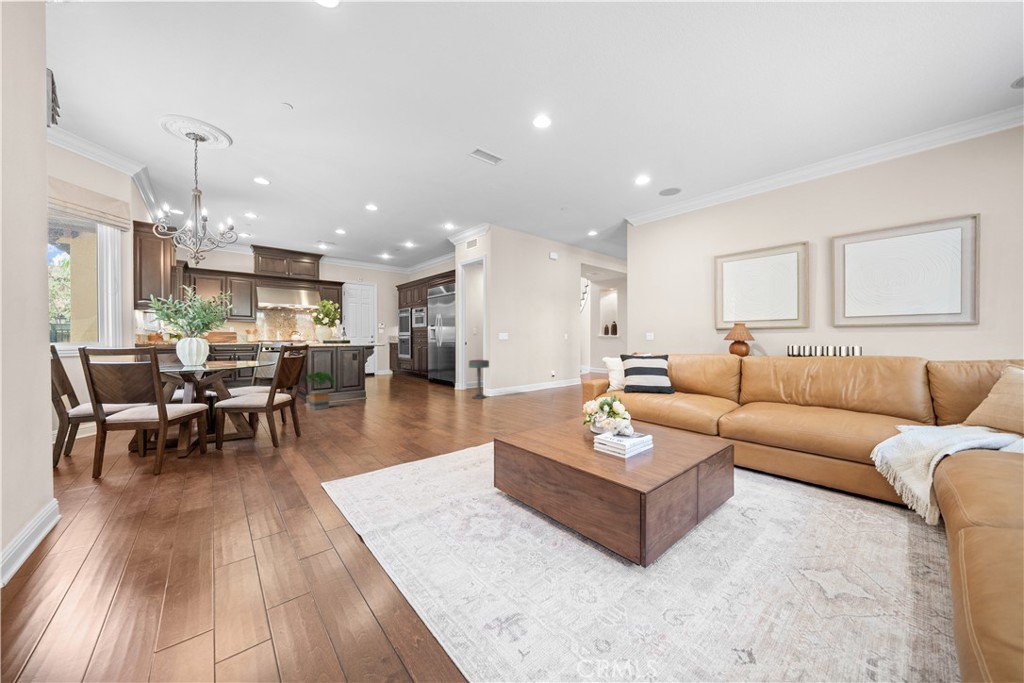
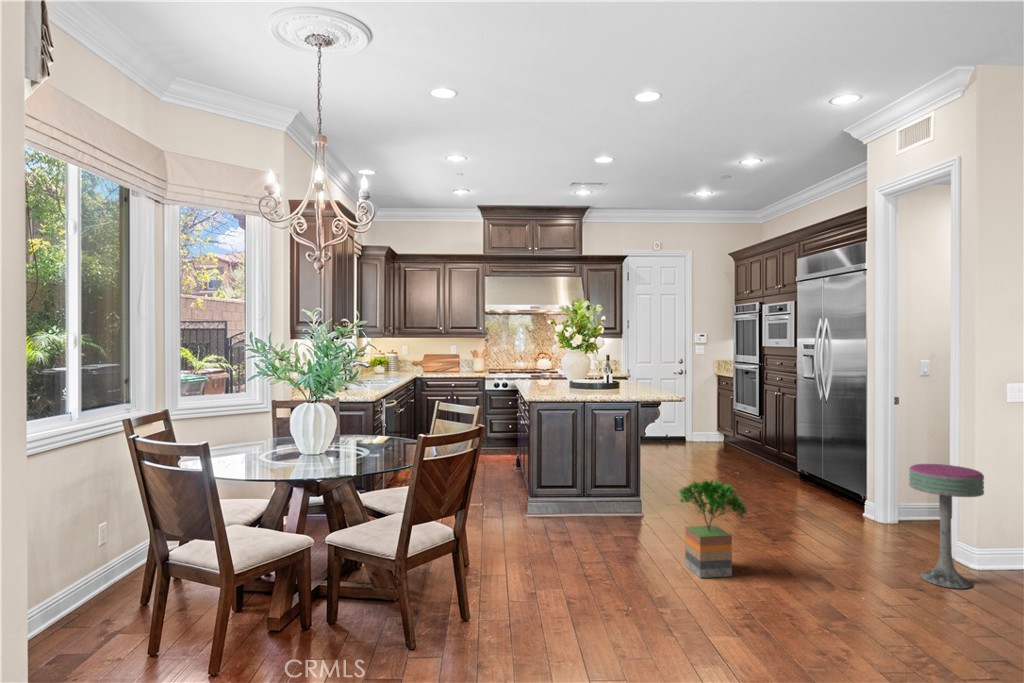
potted tree: present [306,372,335,410] -> present [679,480,747,578]

